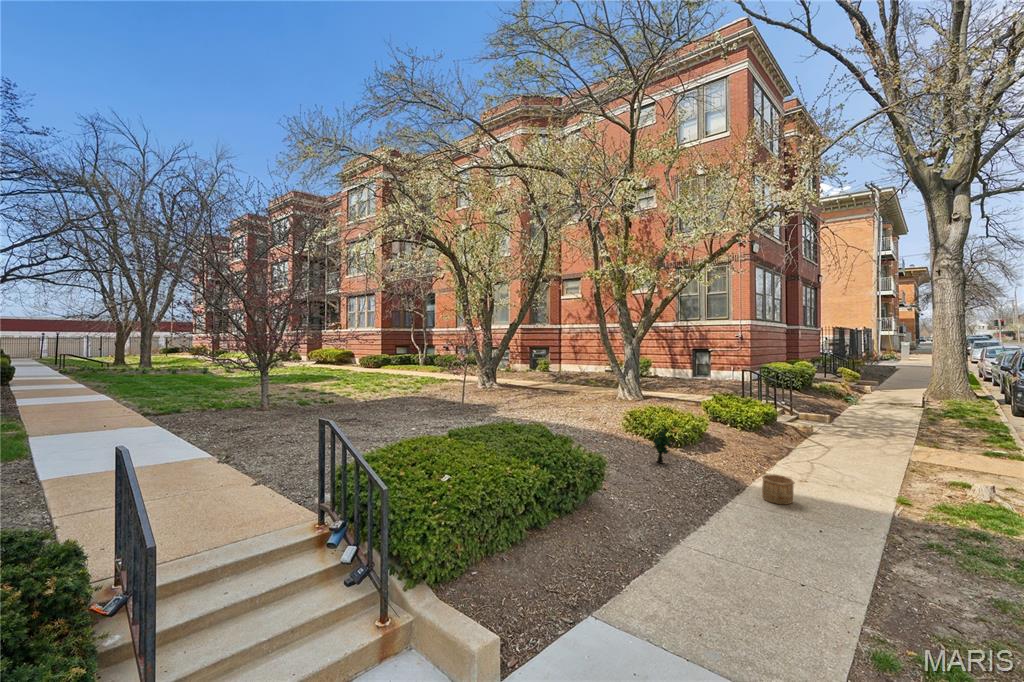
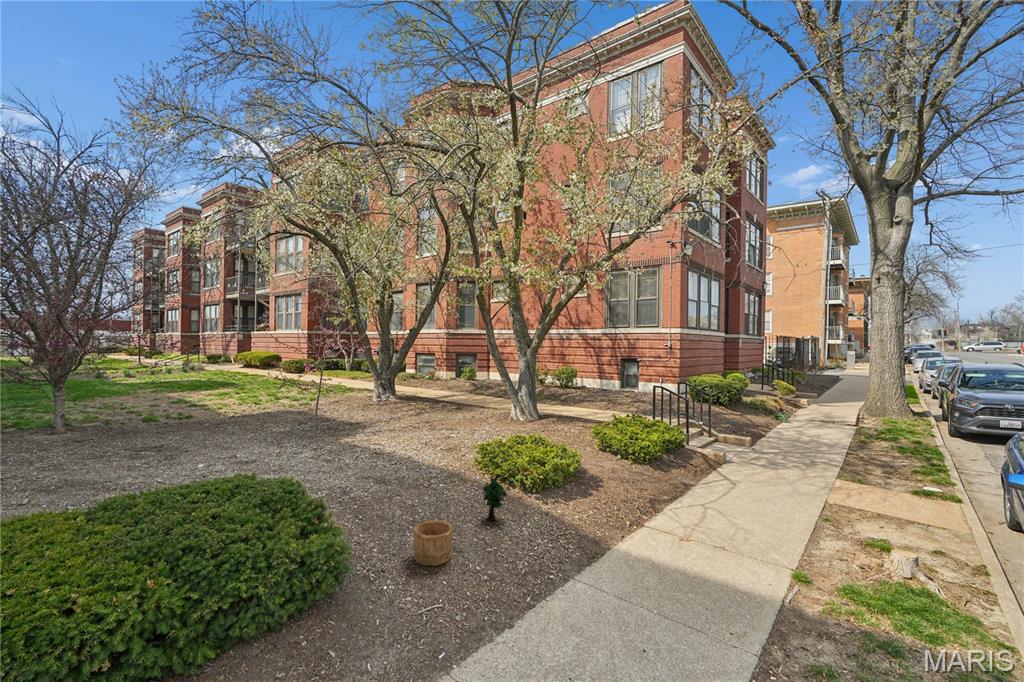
wooden bucket: present [762,475,794,504] -> present [413,520,453,566]

